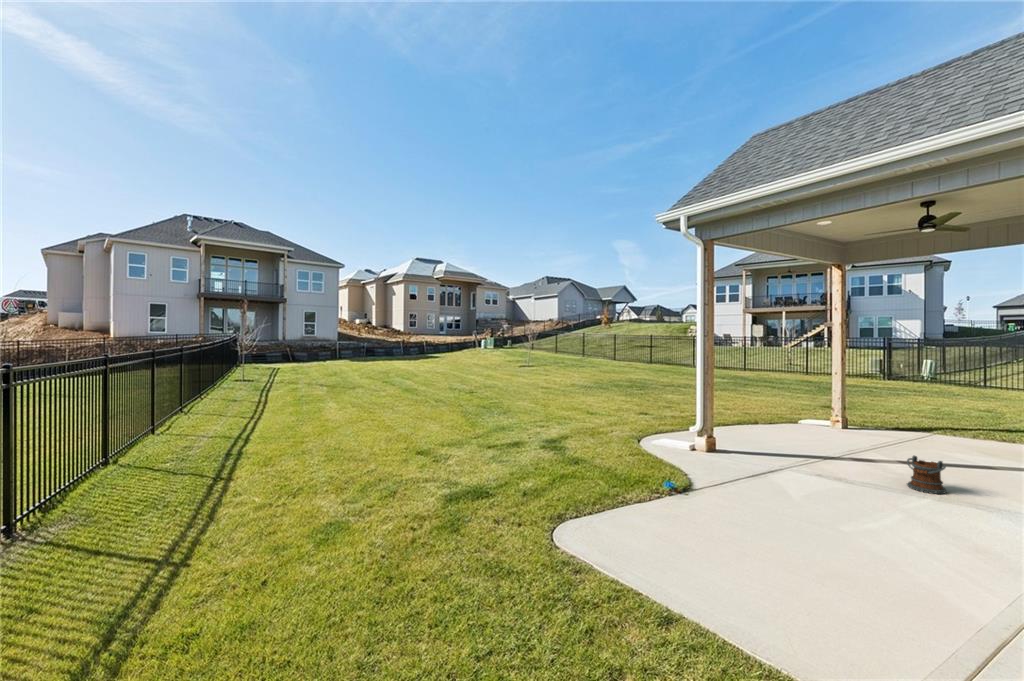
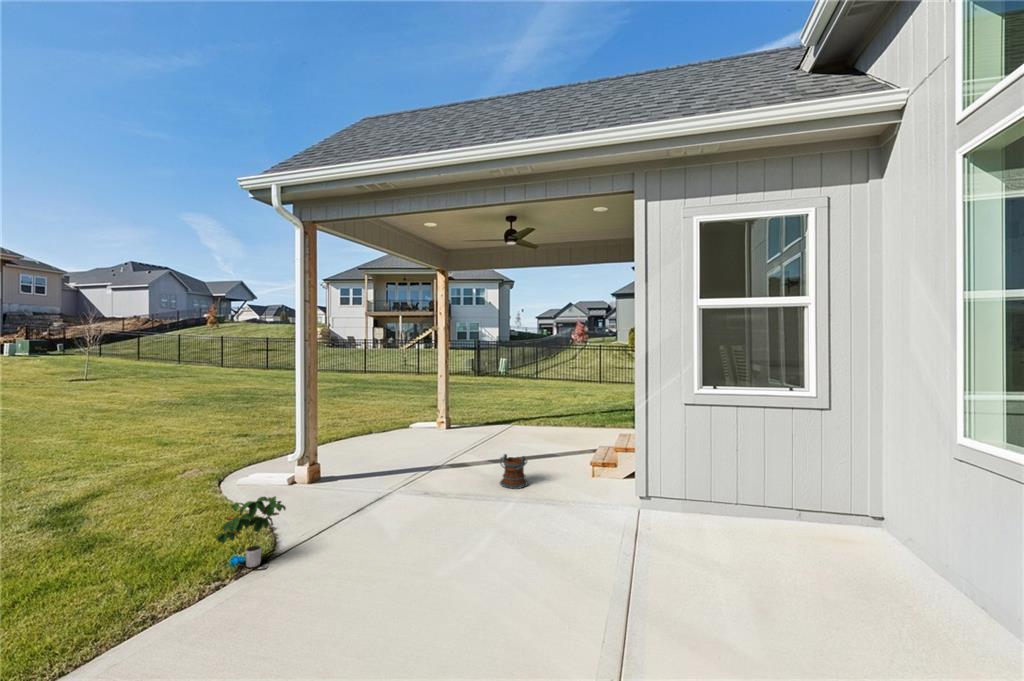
potted plant: none [656,444,700,491] -> present [216,496,286,567]

